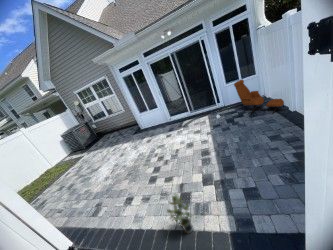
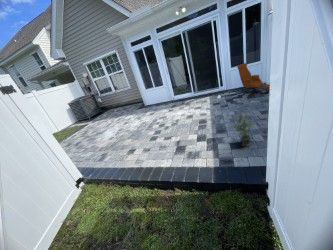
potted plant: present [167,194,193,233] -> present [233,113,253,146]

